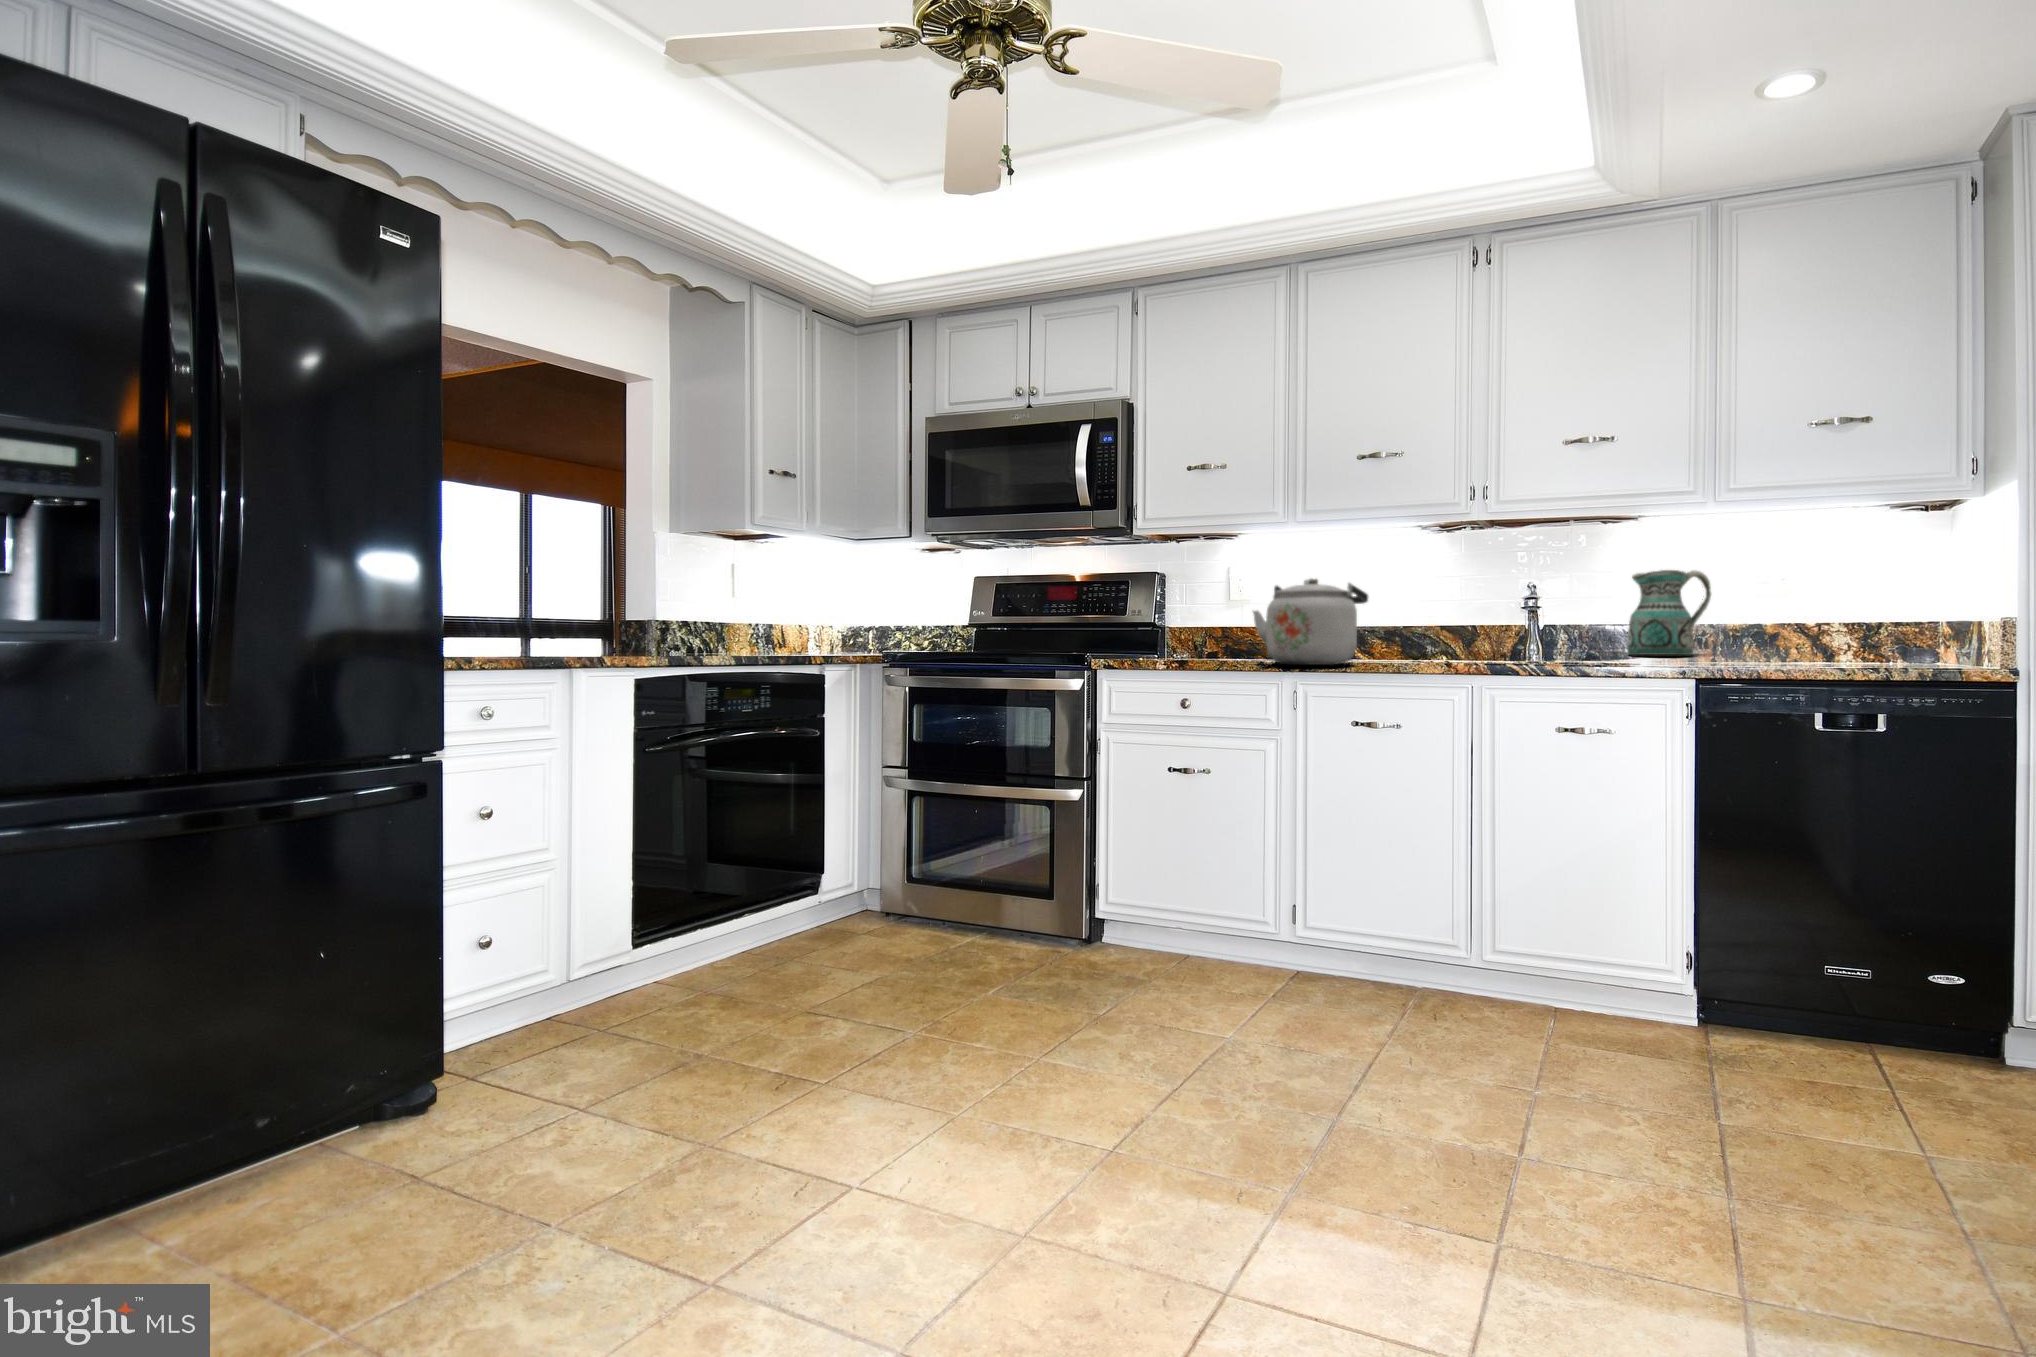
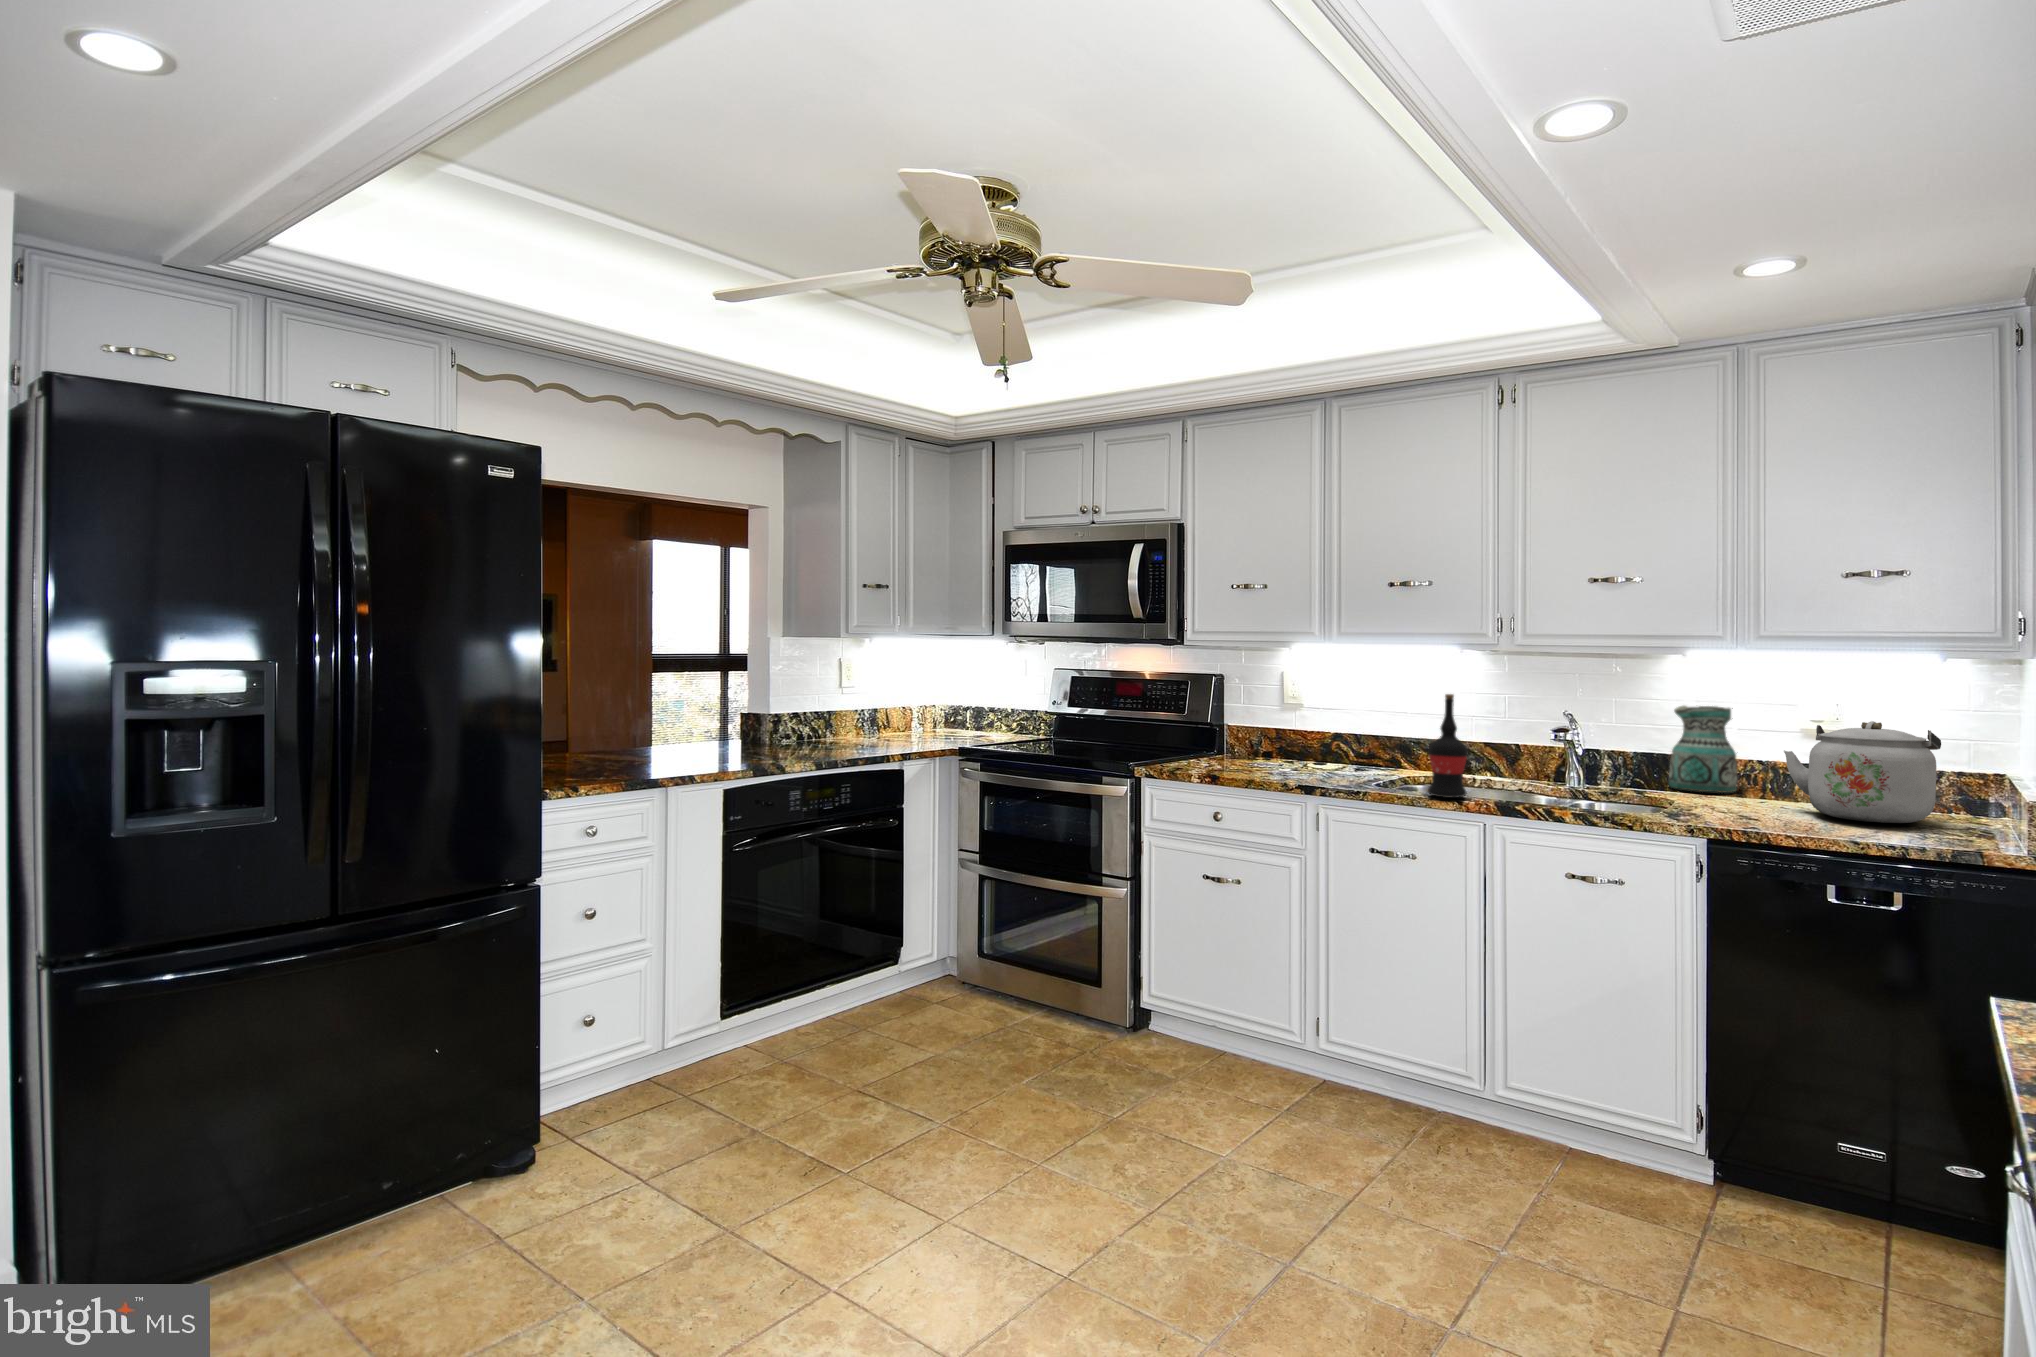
wine bottle: none [1405,558,1445,666] -> present [1428,694,1468,798]
kettle: present [1253,578,1368,665] -> present [1784,721,1941,823]

